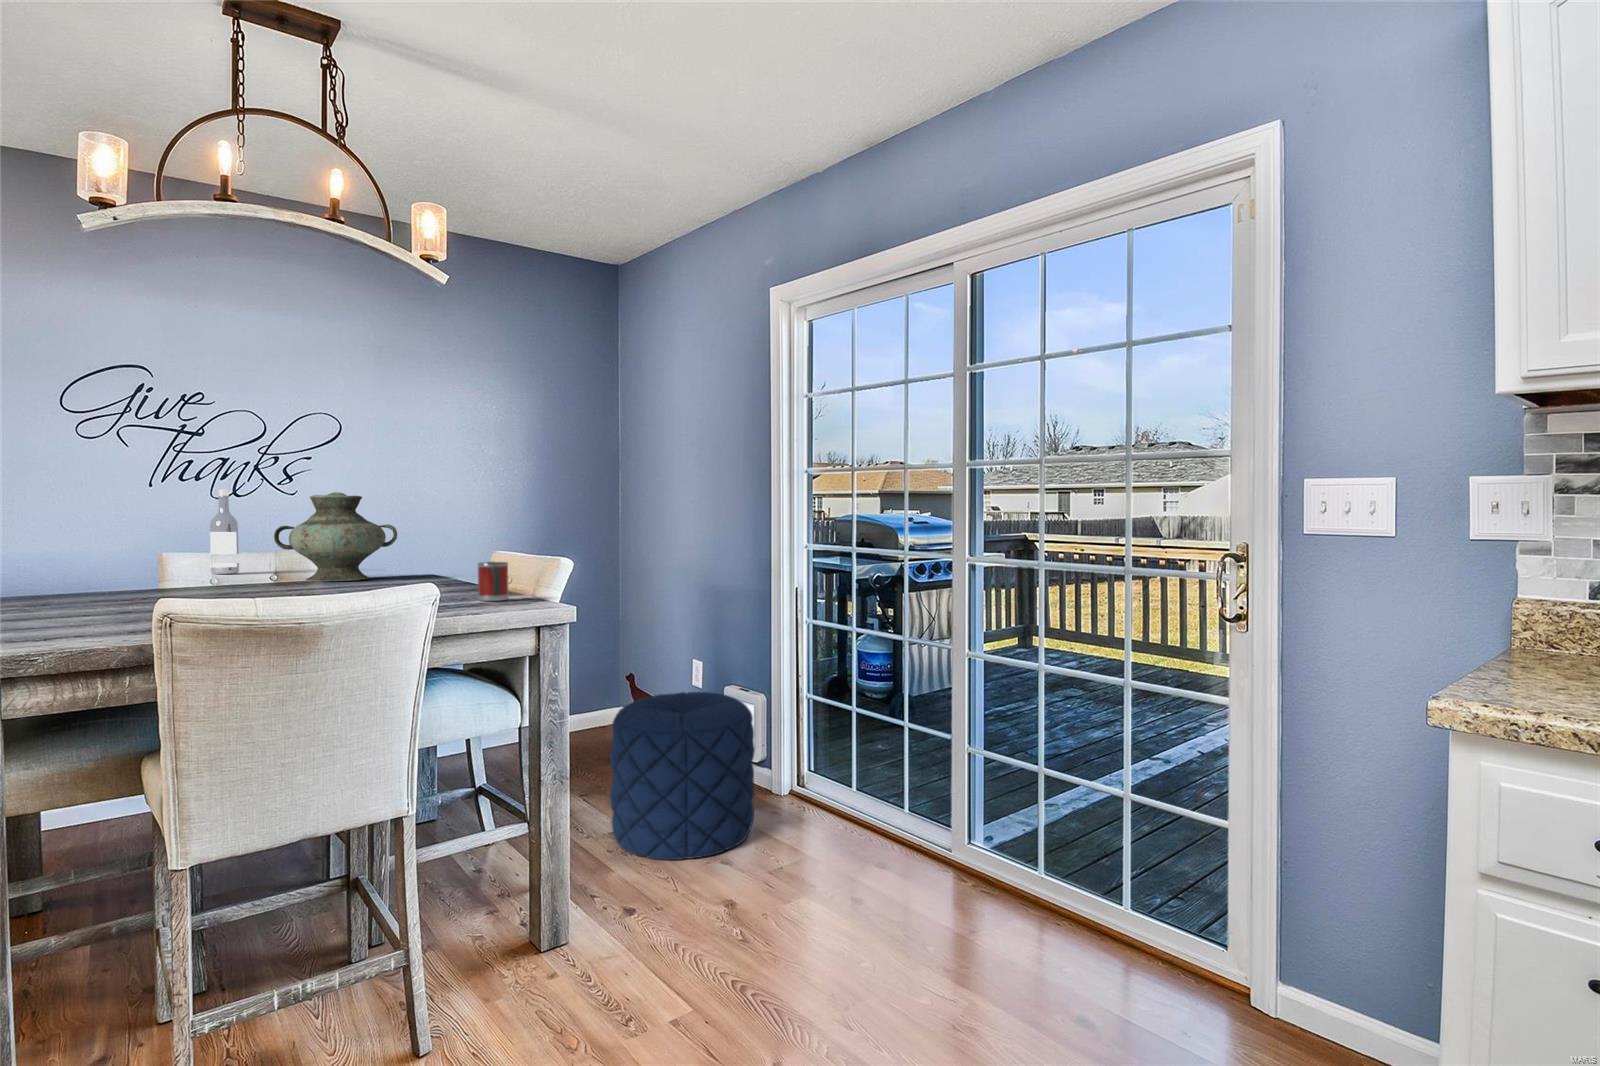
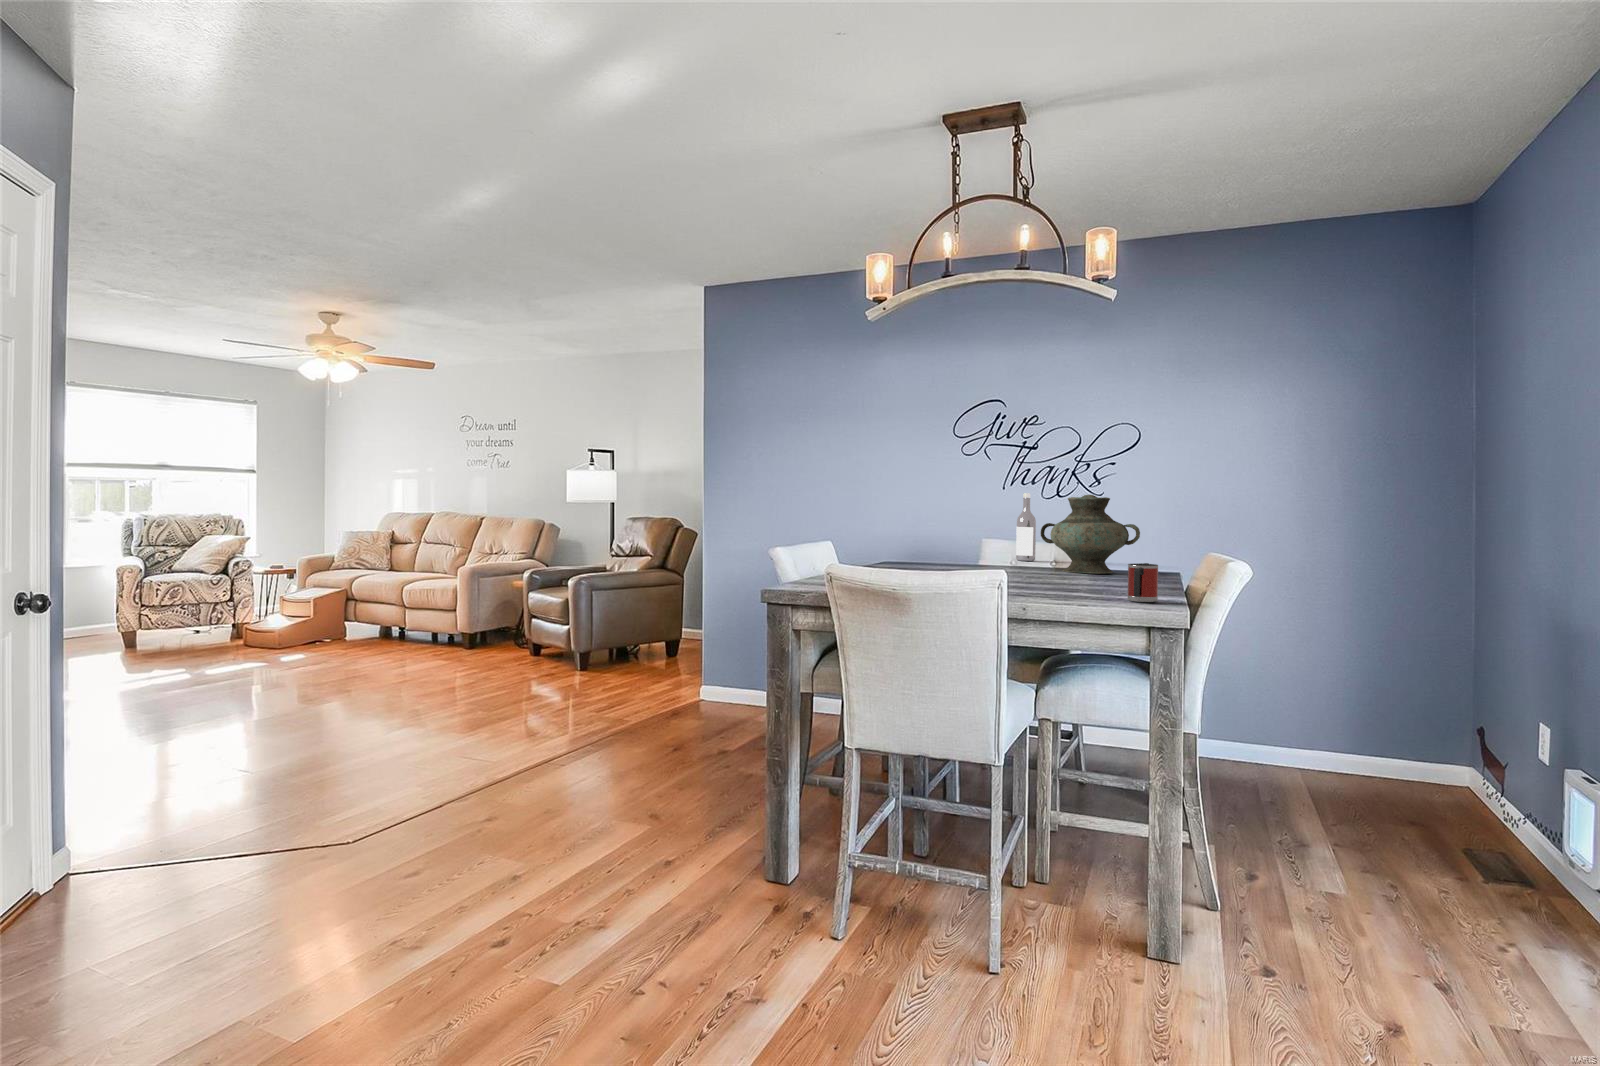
pouf: present [610,692,755,860] -> none [1317,749,1554,981]

